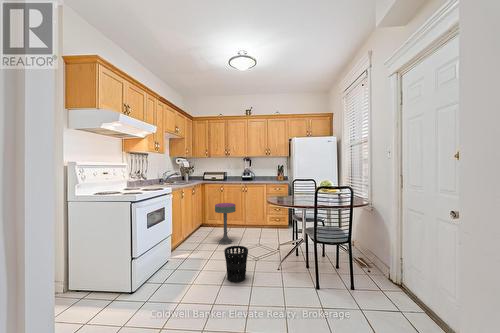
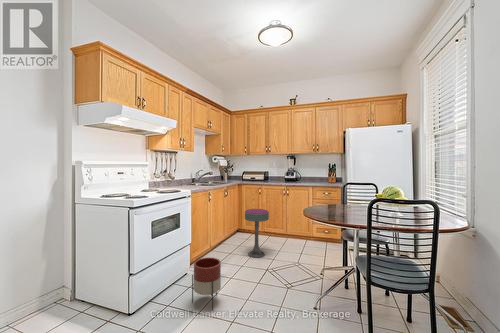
planter: none [186,241,210,283] -> present [192,257,221,310]
wastebasket: present [224,246,248,282] -> none [236,268,266,317]

